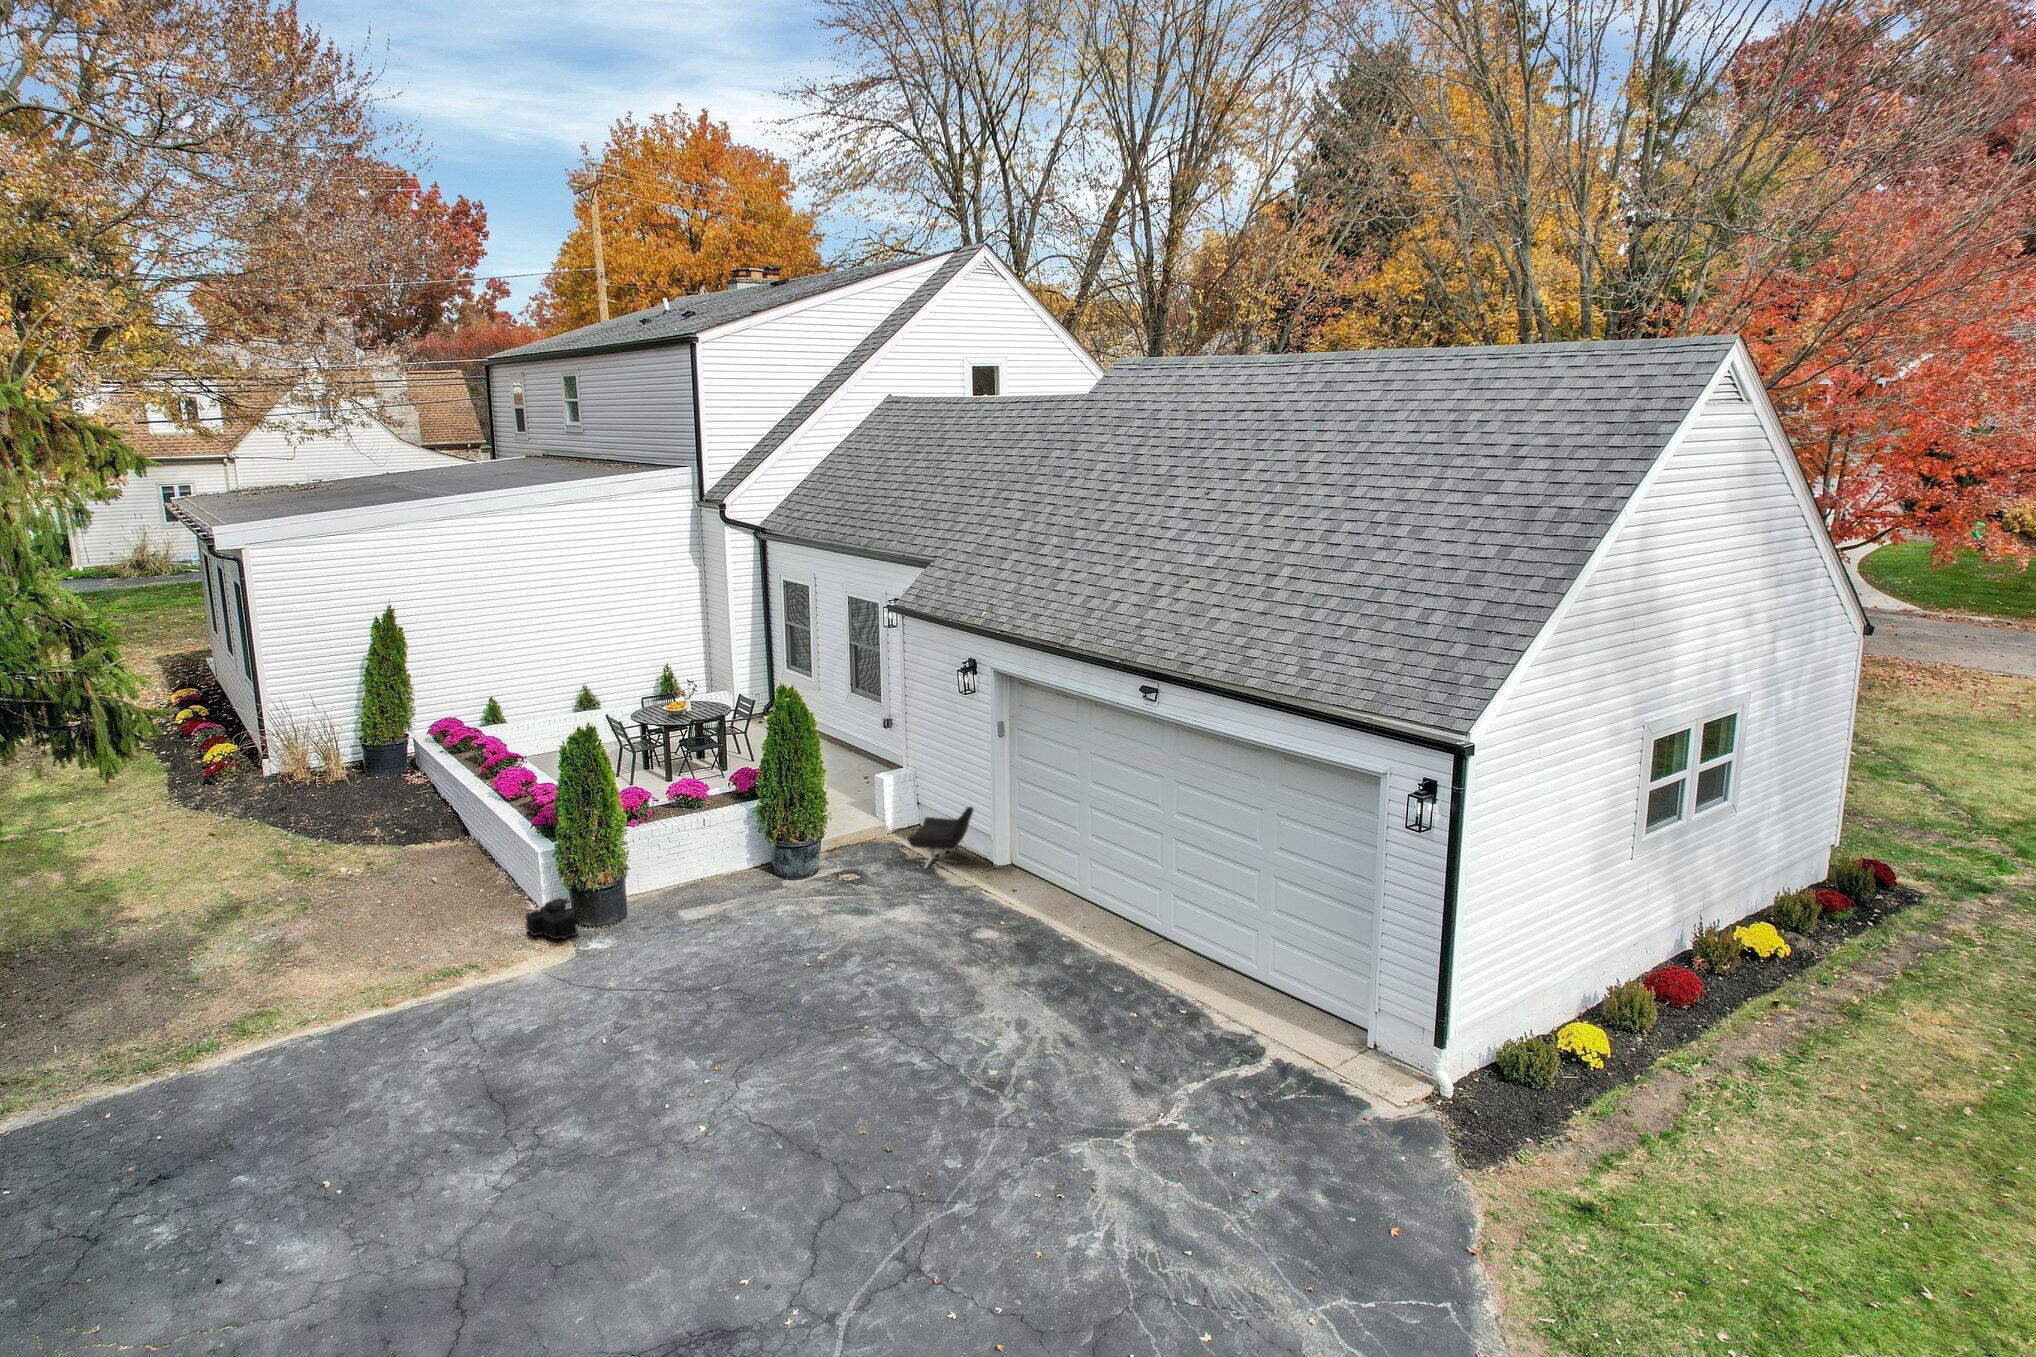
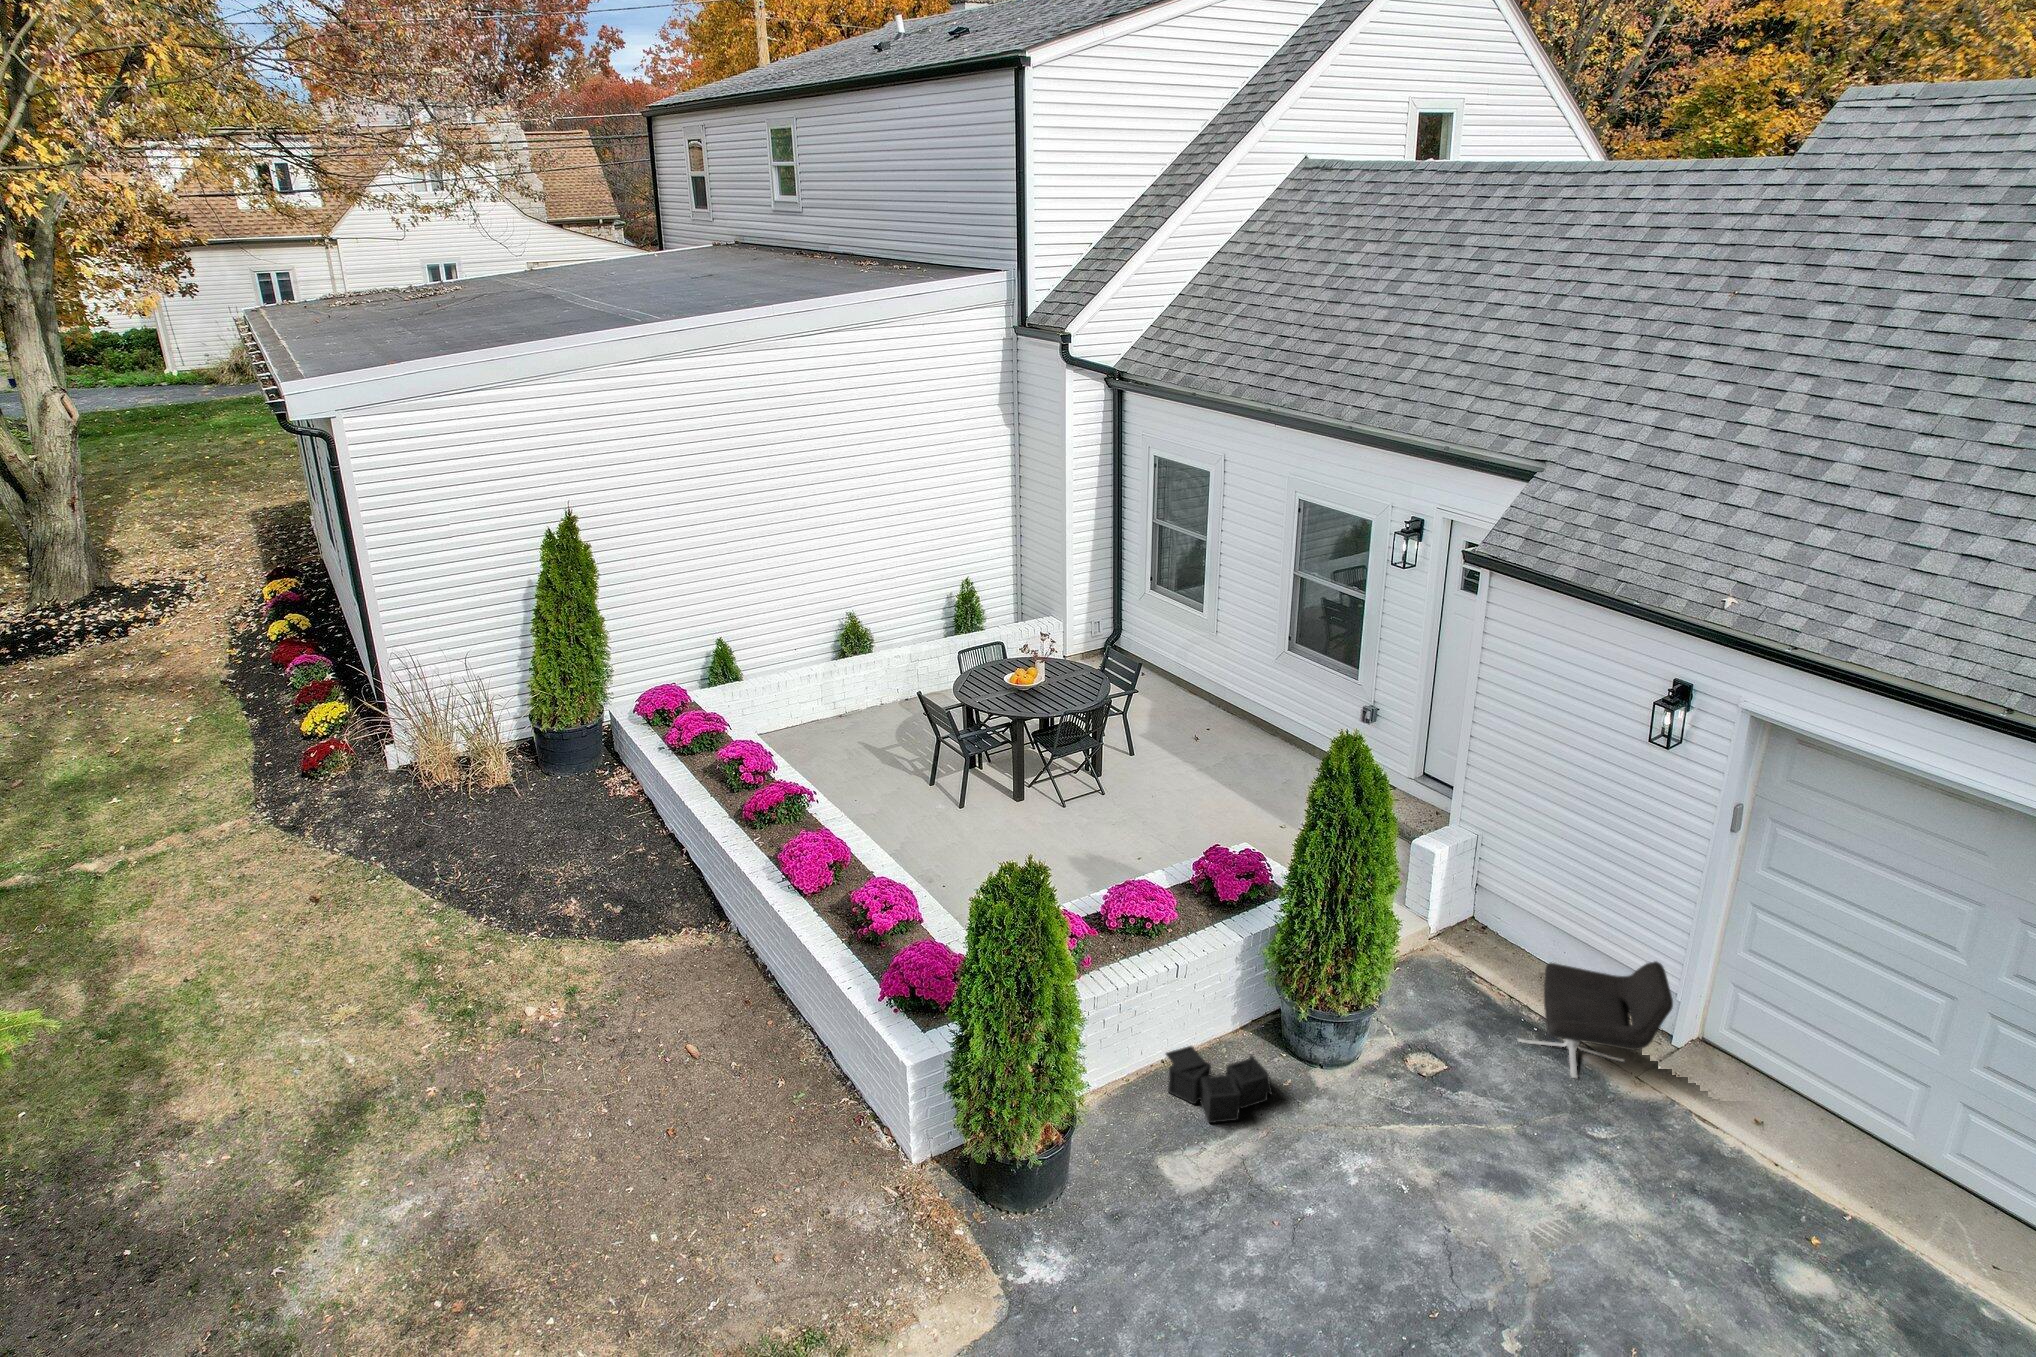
storage bin: present [526,898,577,939] -> present [1166,1046,1272,1123]

